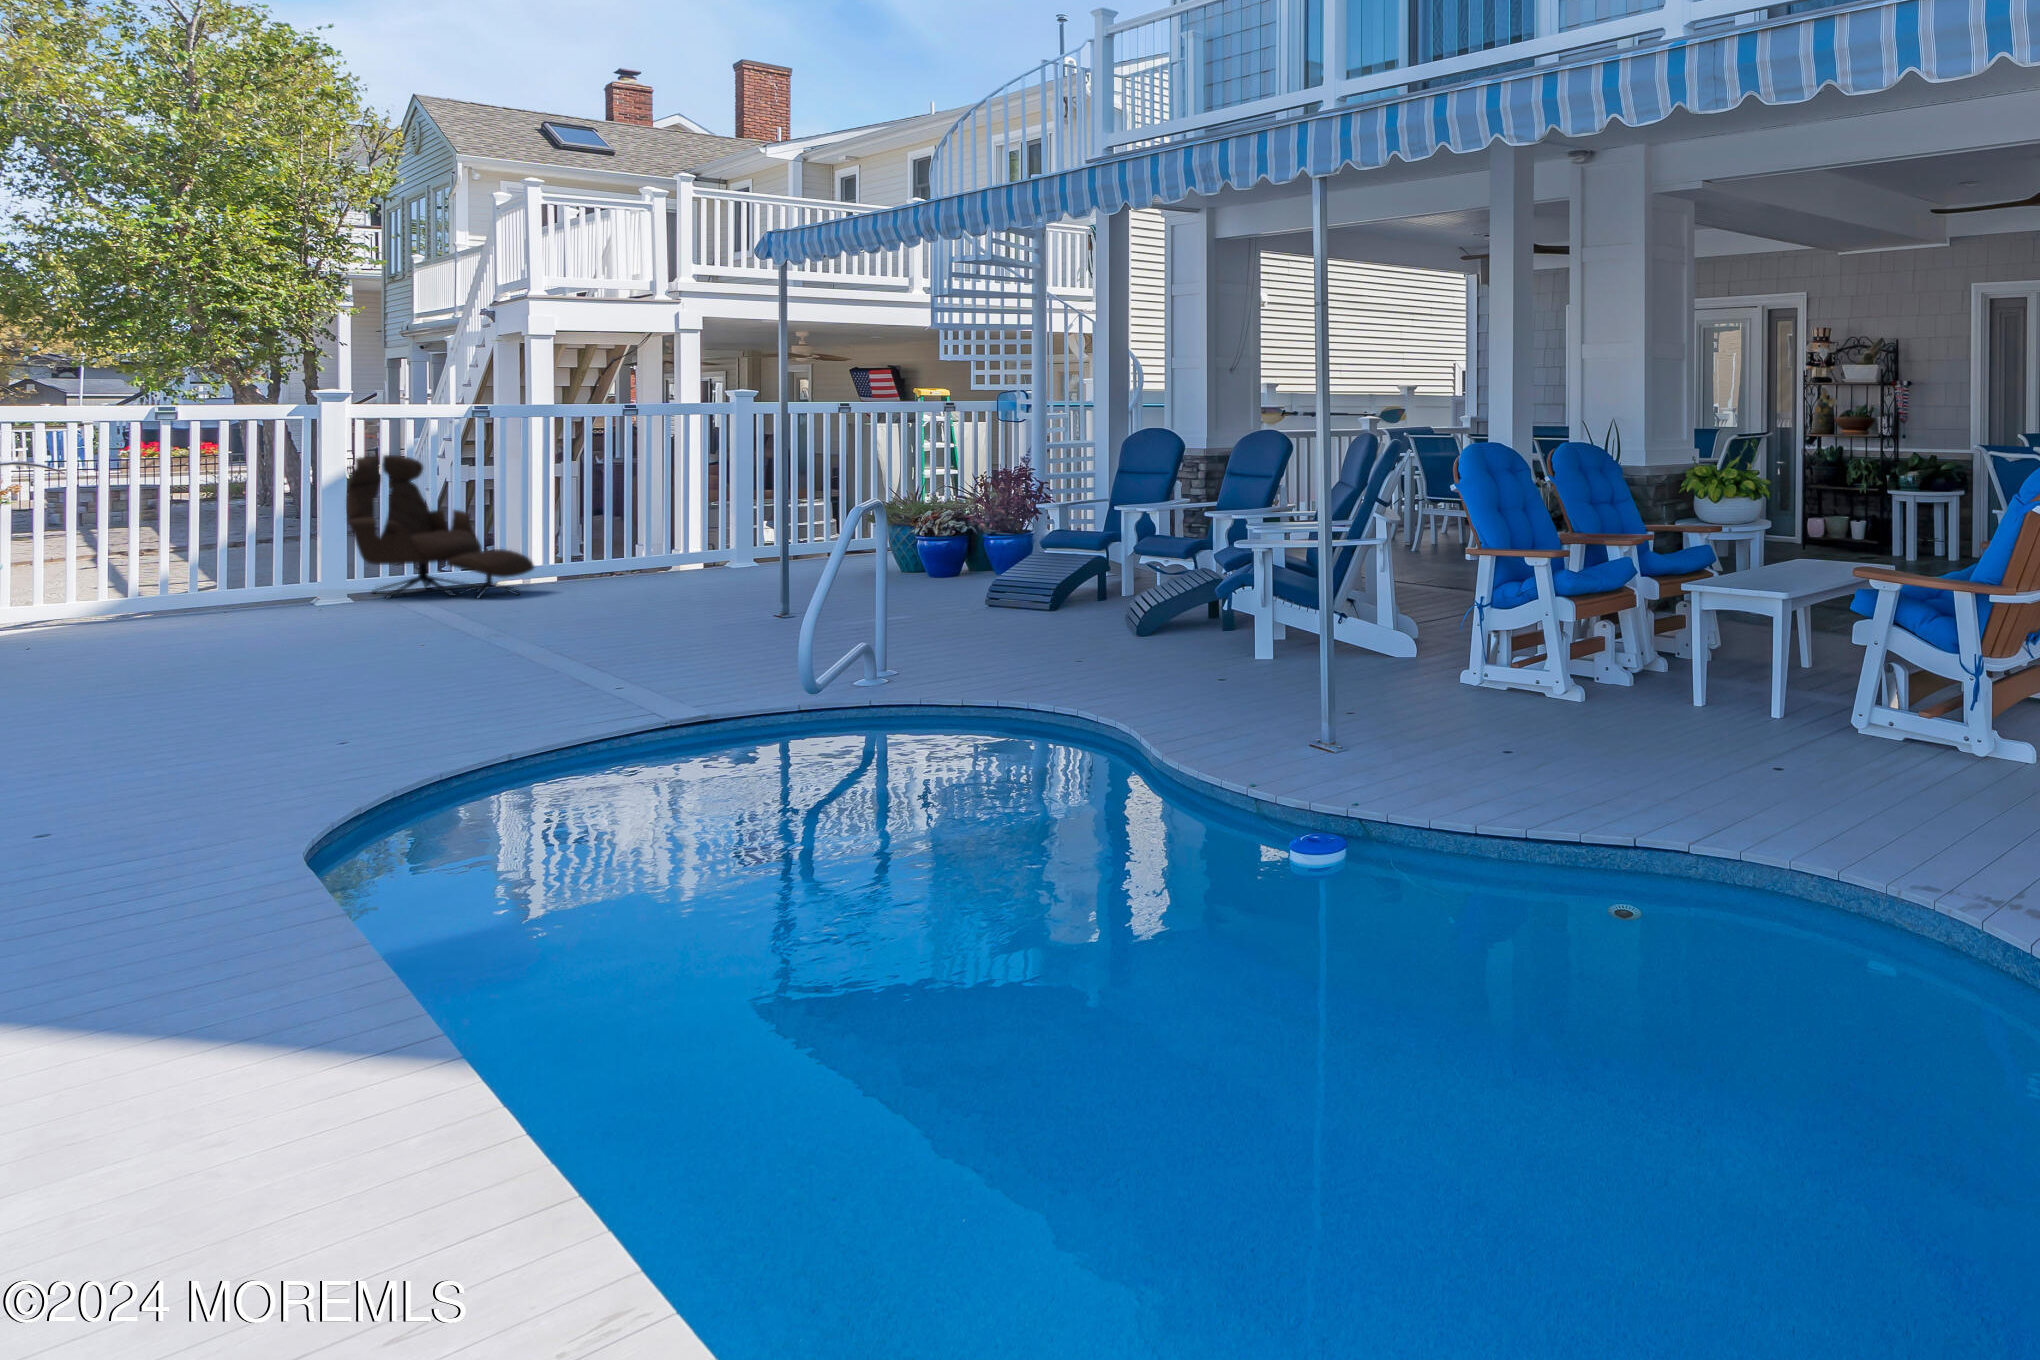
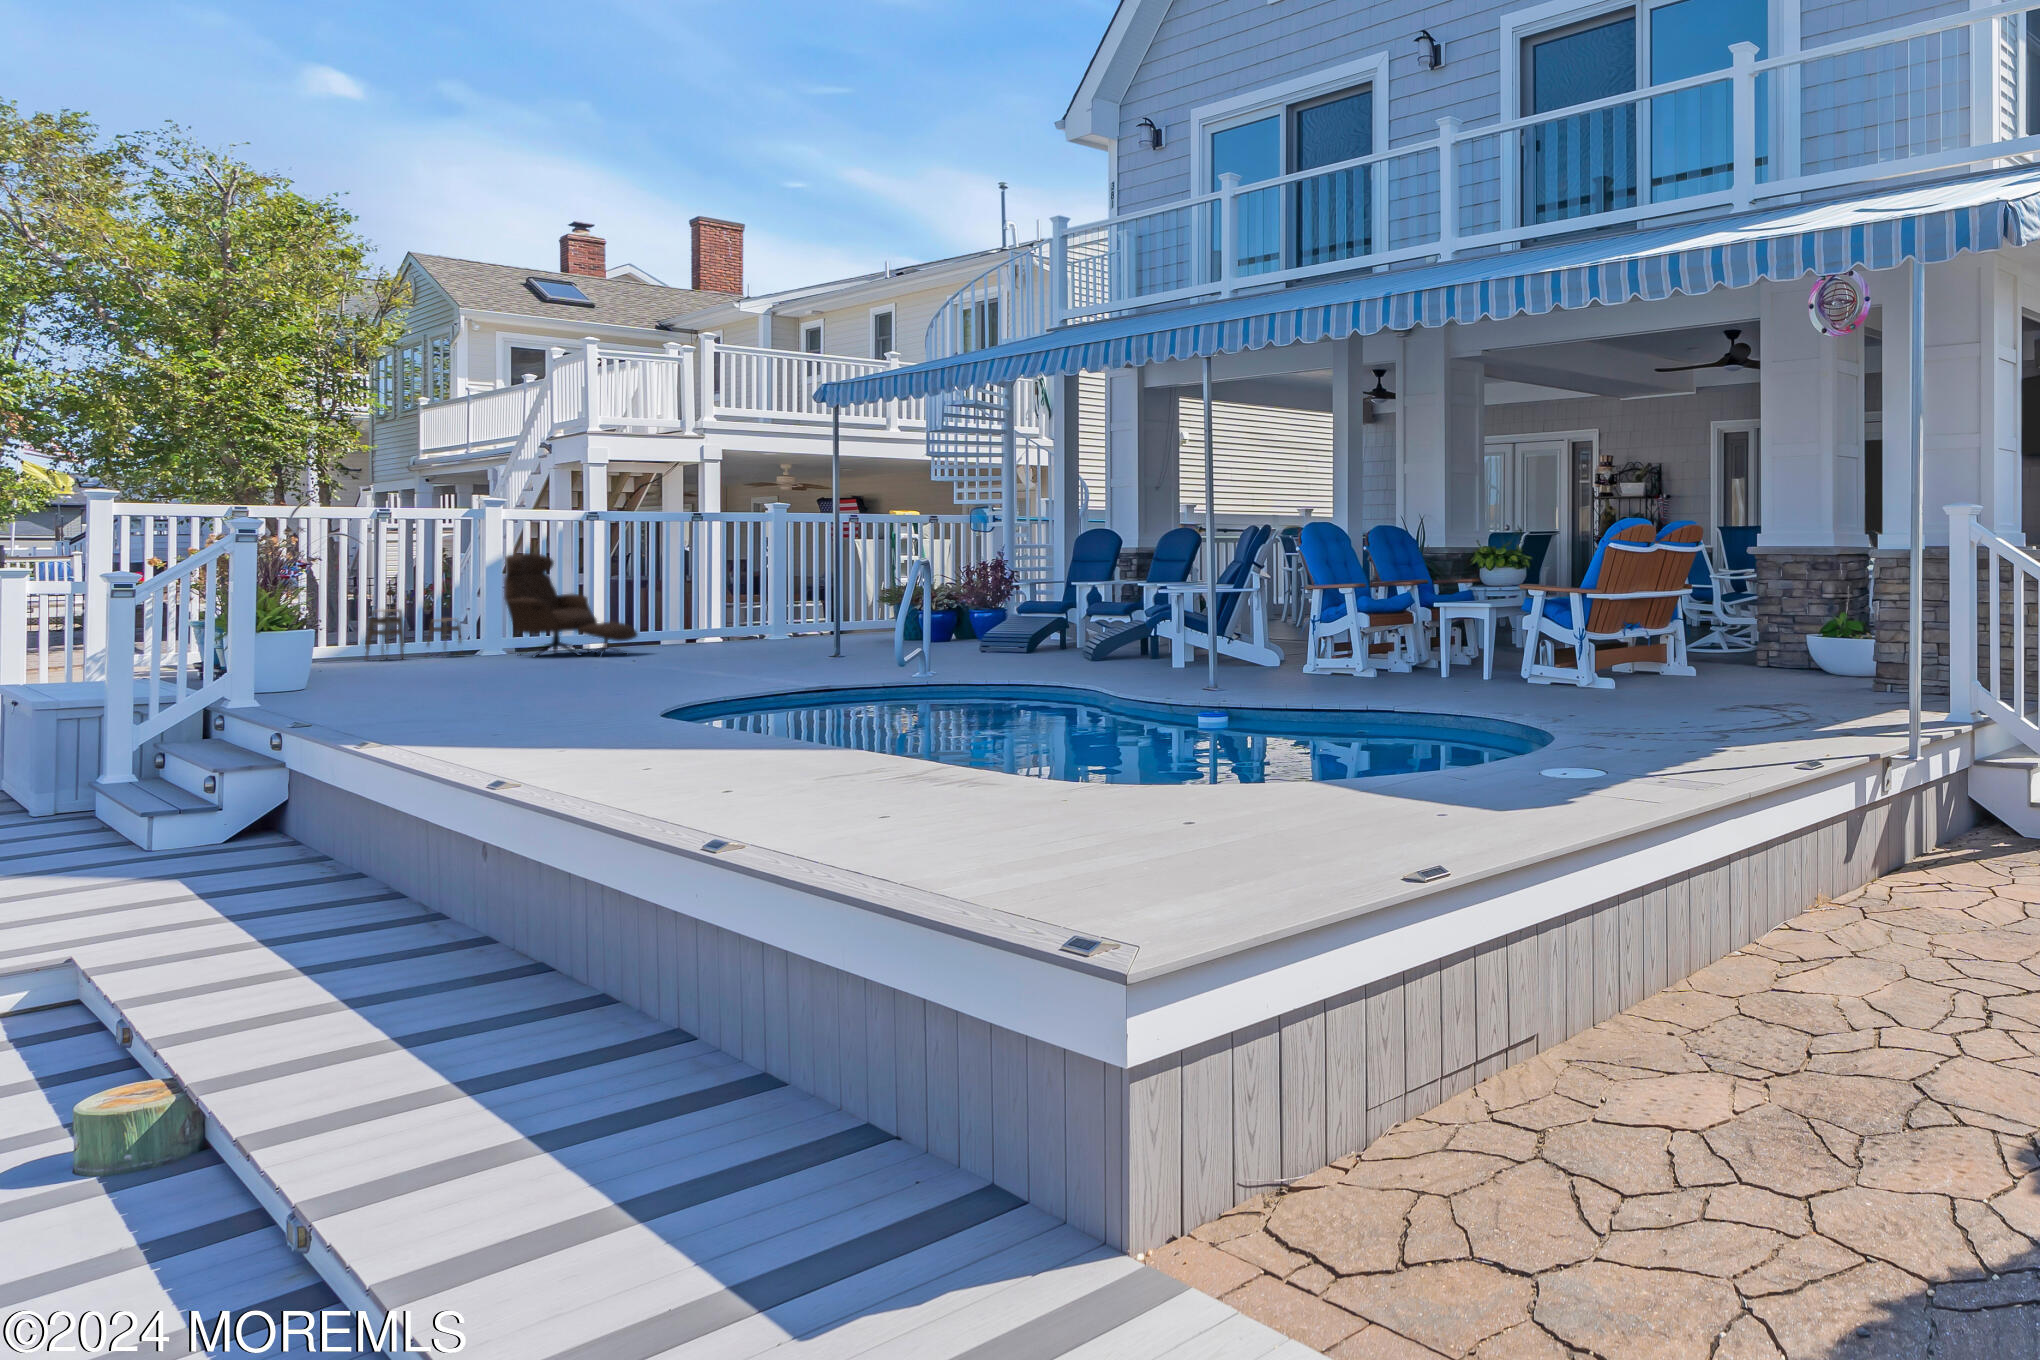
stool: none [149,531,296,604] -> present [365,609,462,659]

